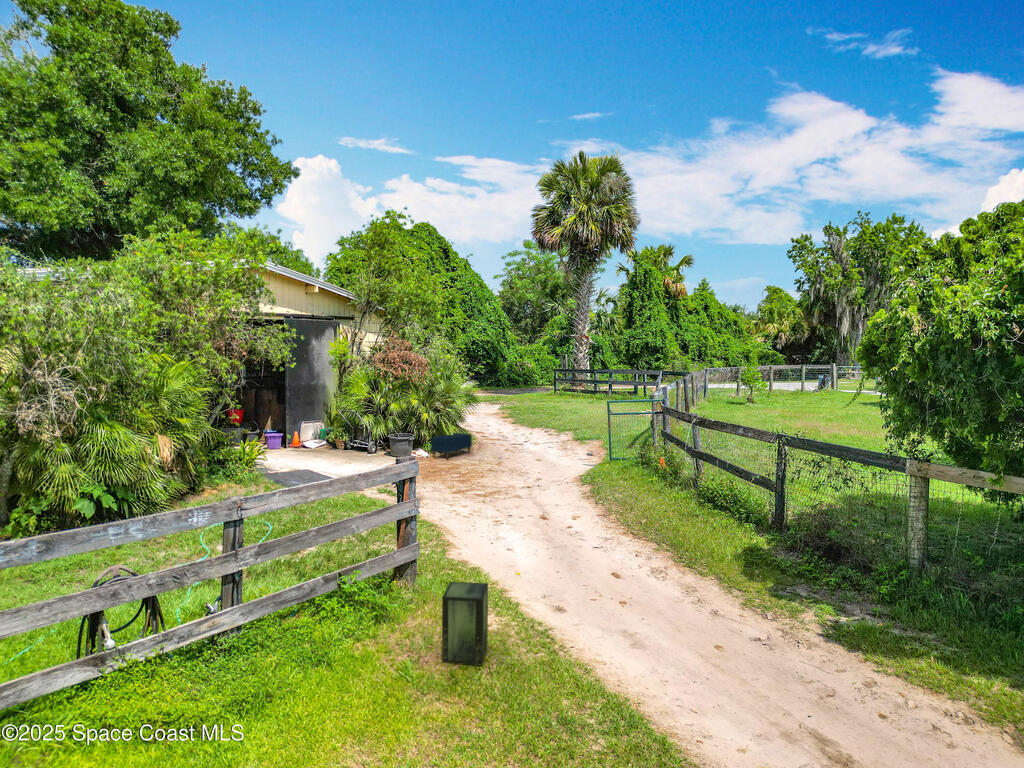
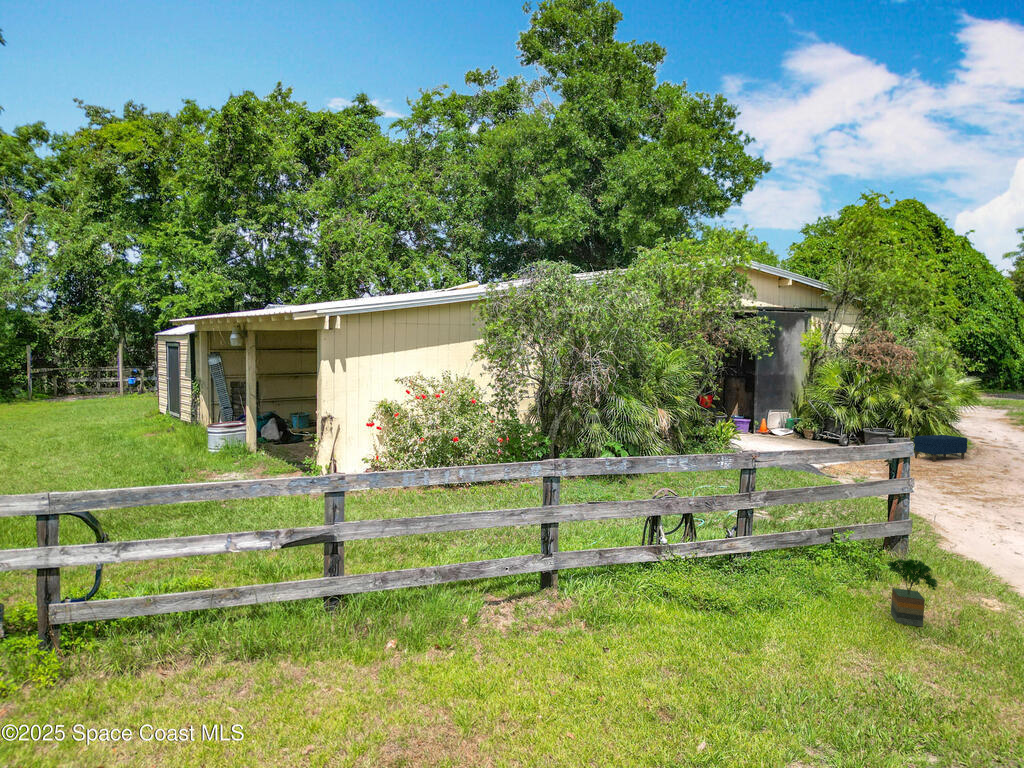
storage box: present [442,582,488,665] -> none [945,541,999,616]
potted tree: none [371,632,428,726] -> present [887,559,938,627]

